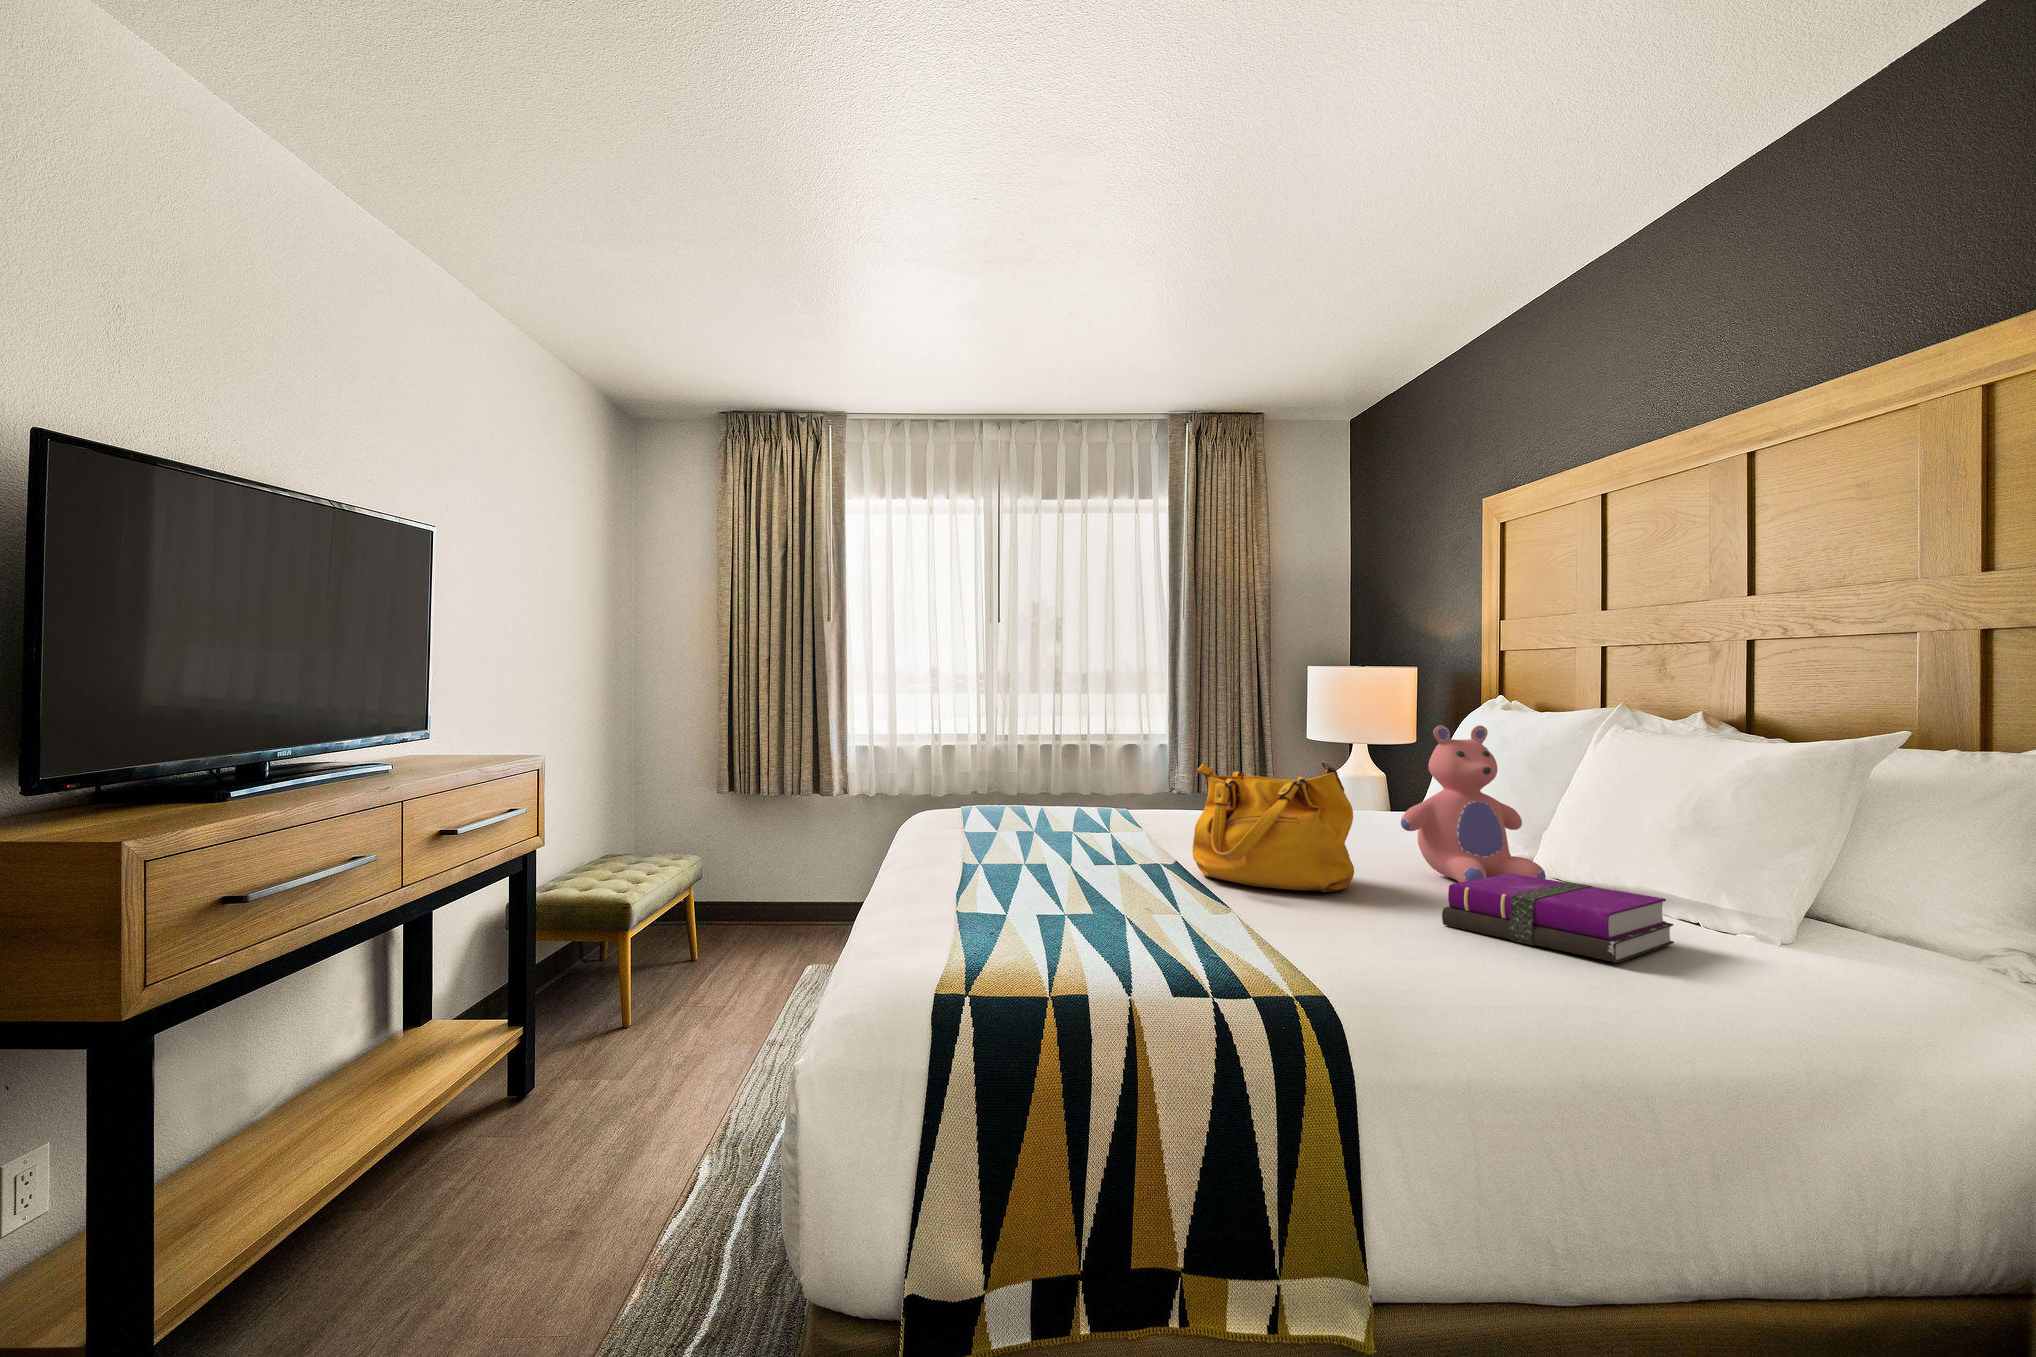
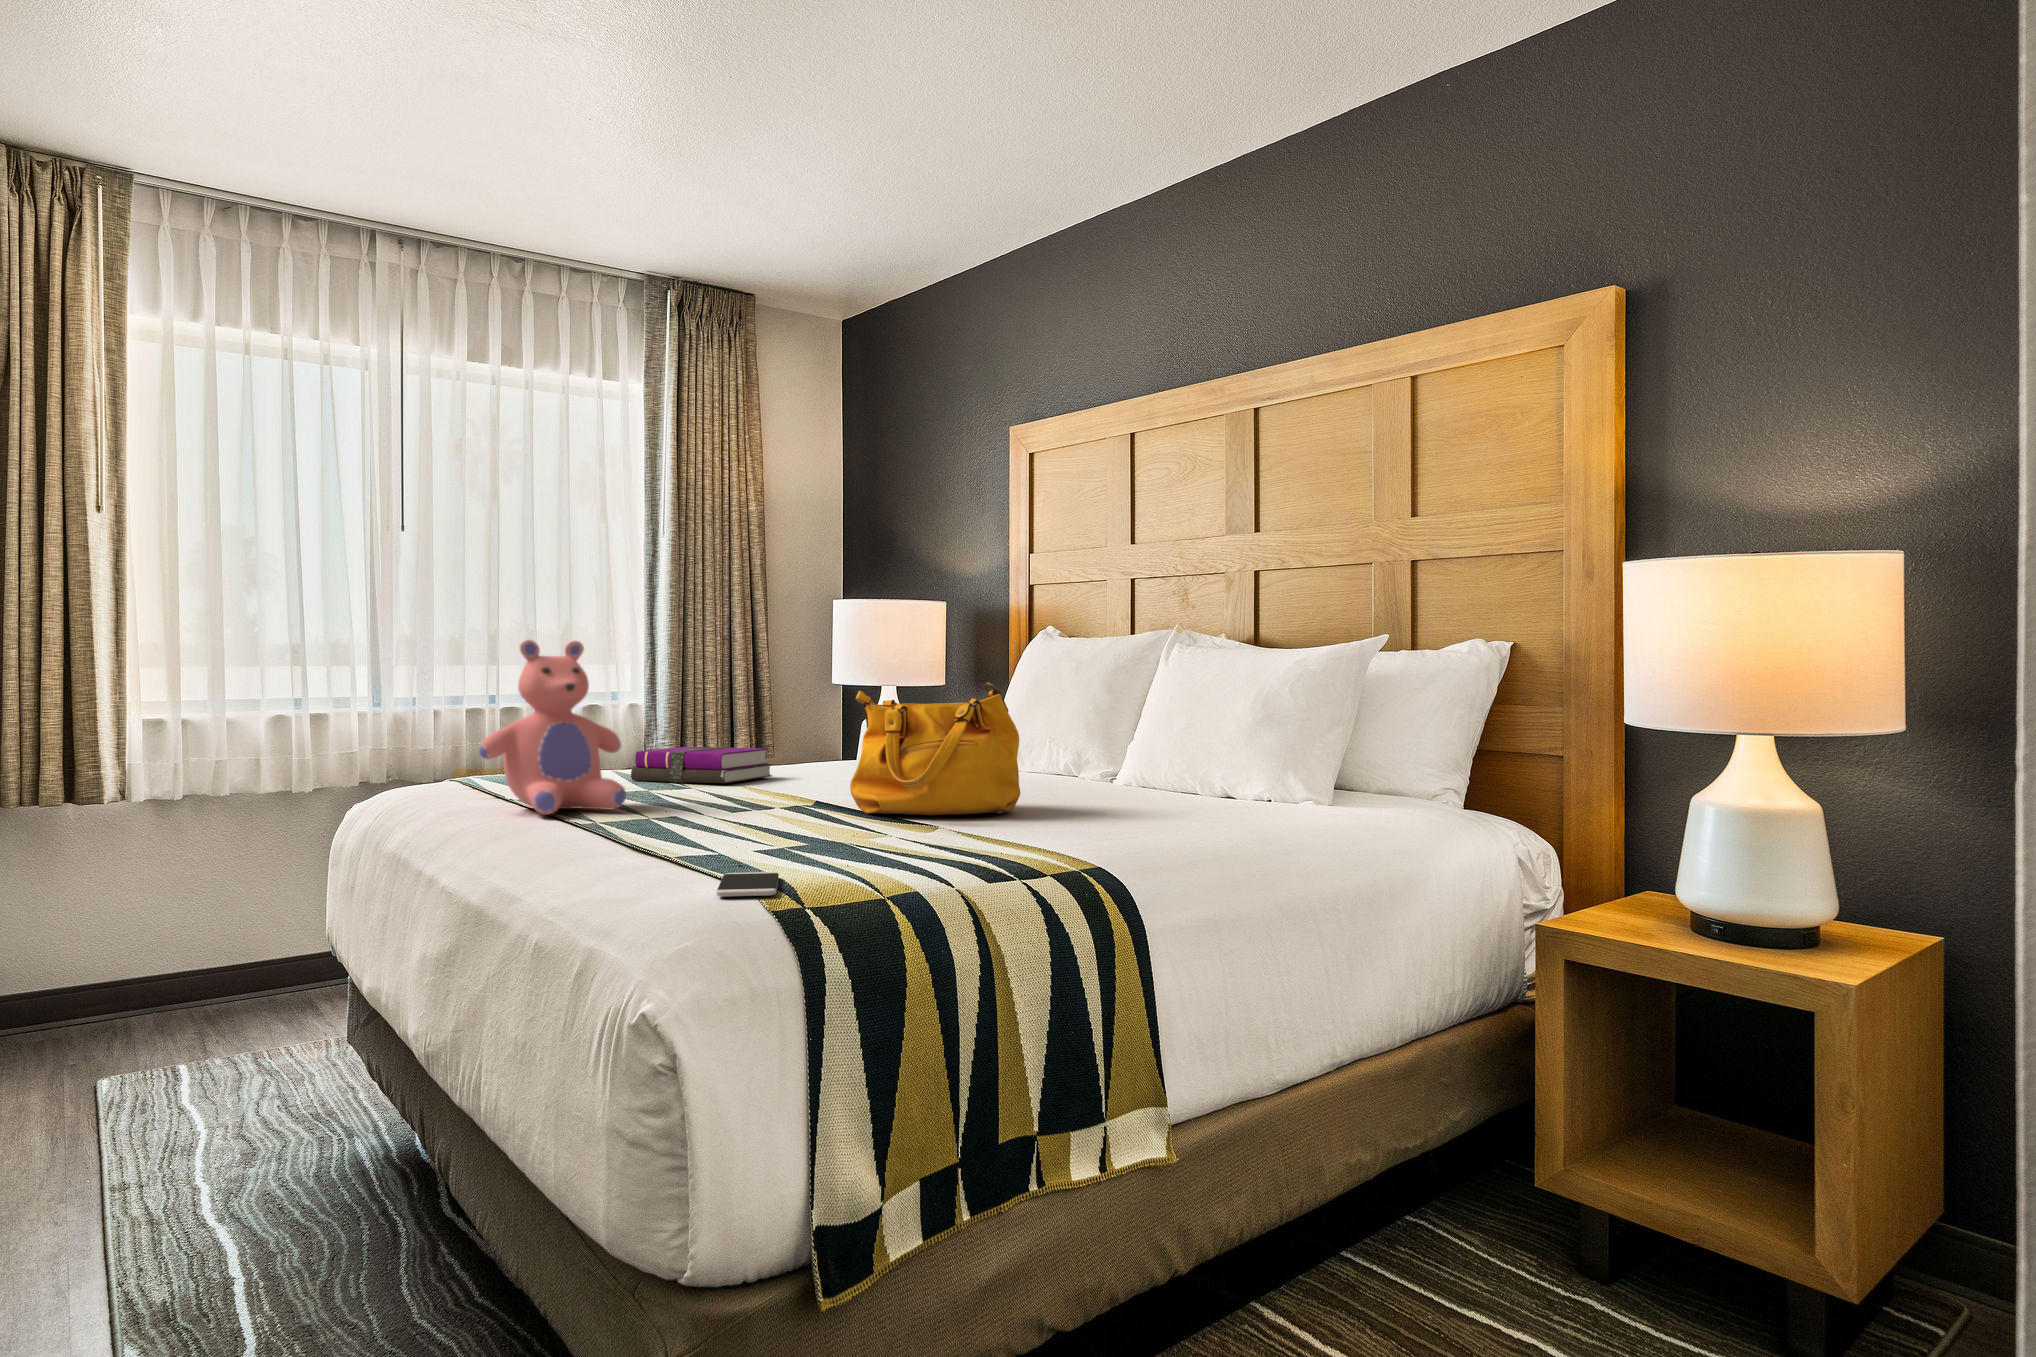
teddy bear: present [1401,725,1546,882] -> present [479,640,626,815]
notebook: present [1442,873,1674,963] -> present [631,747,772,783]
smartphone: none [919,934,1003,966] -> present [716,872,779,897]

